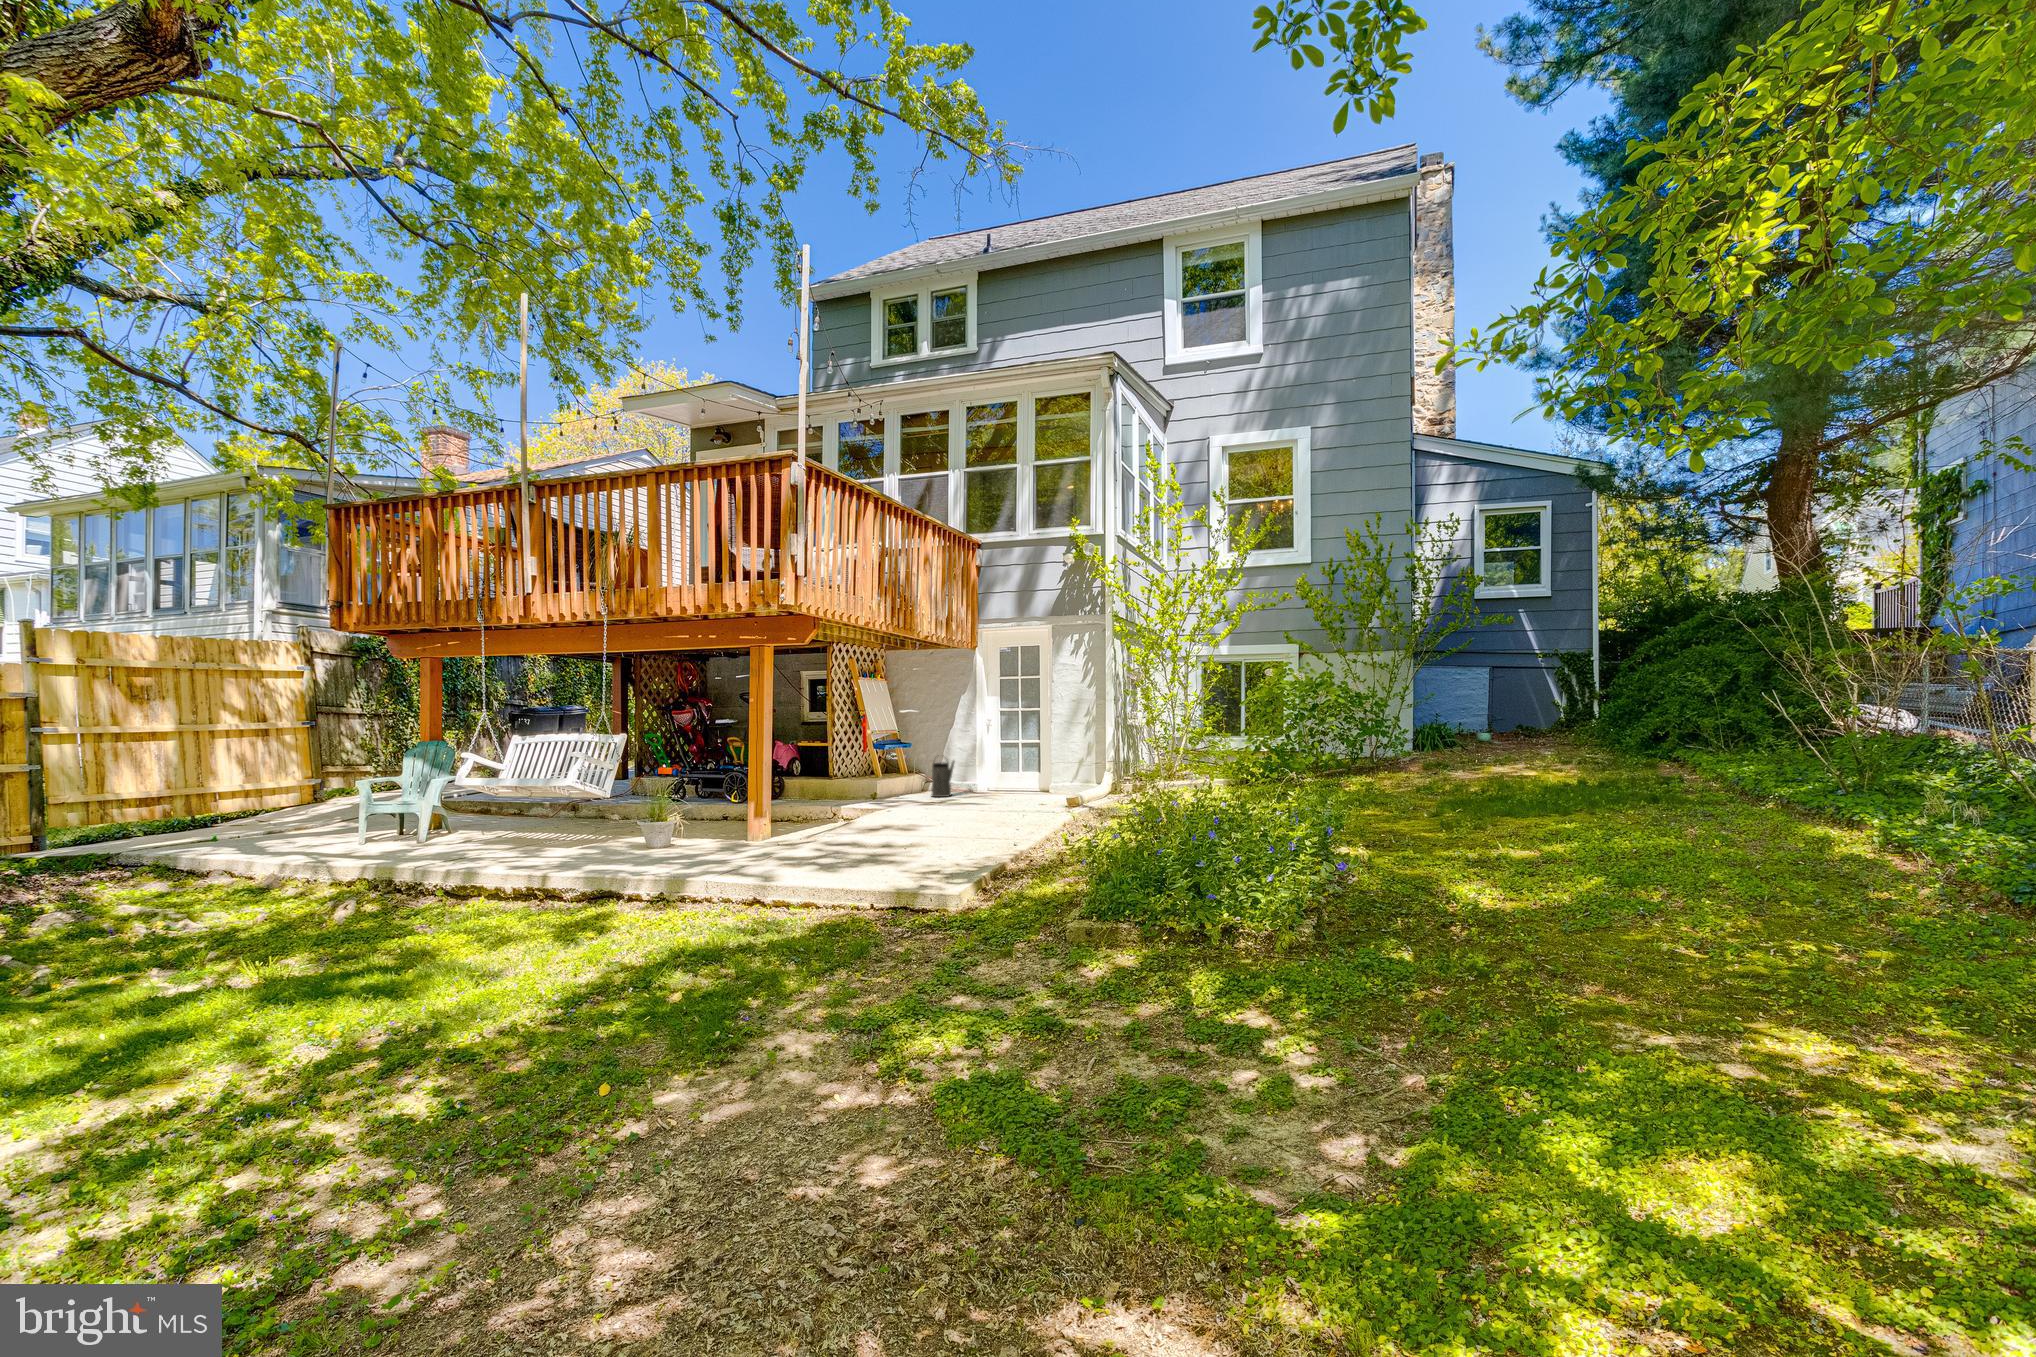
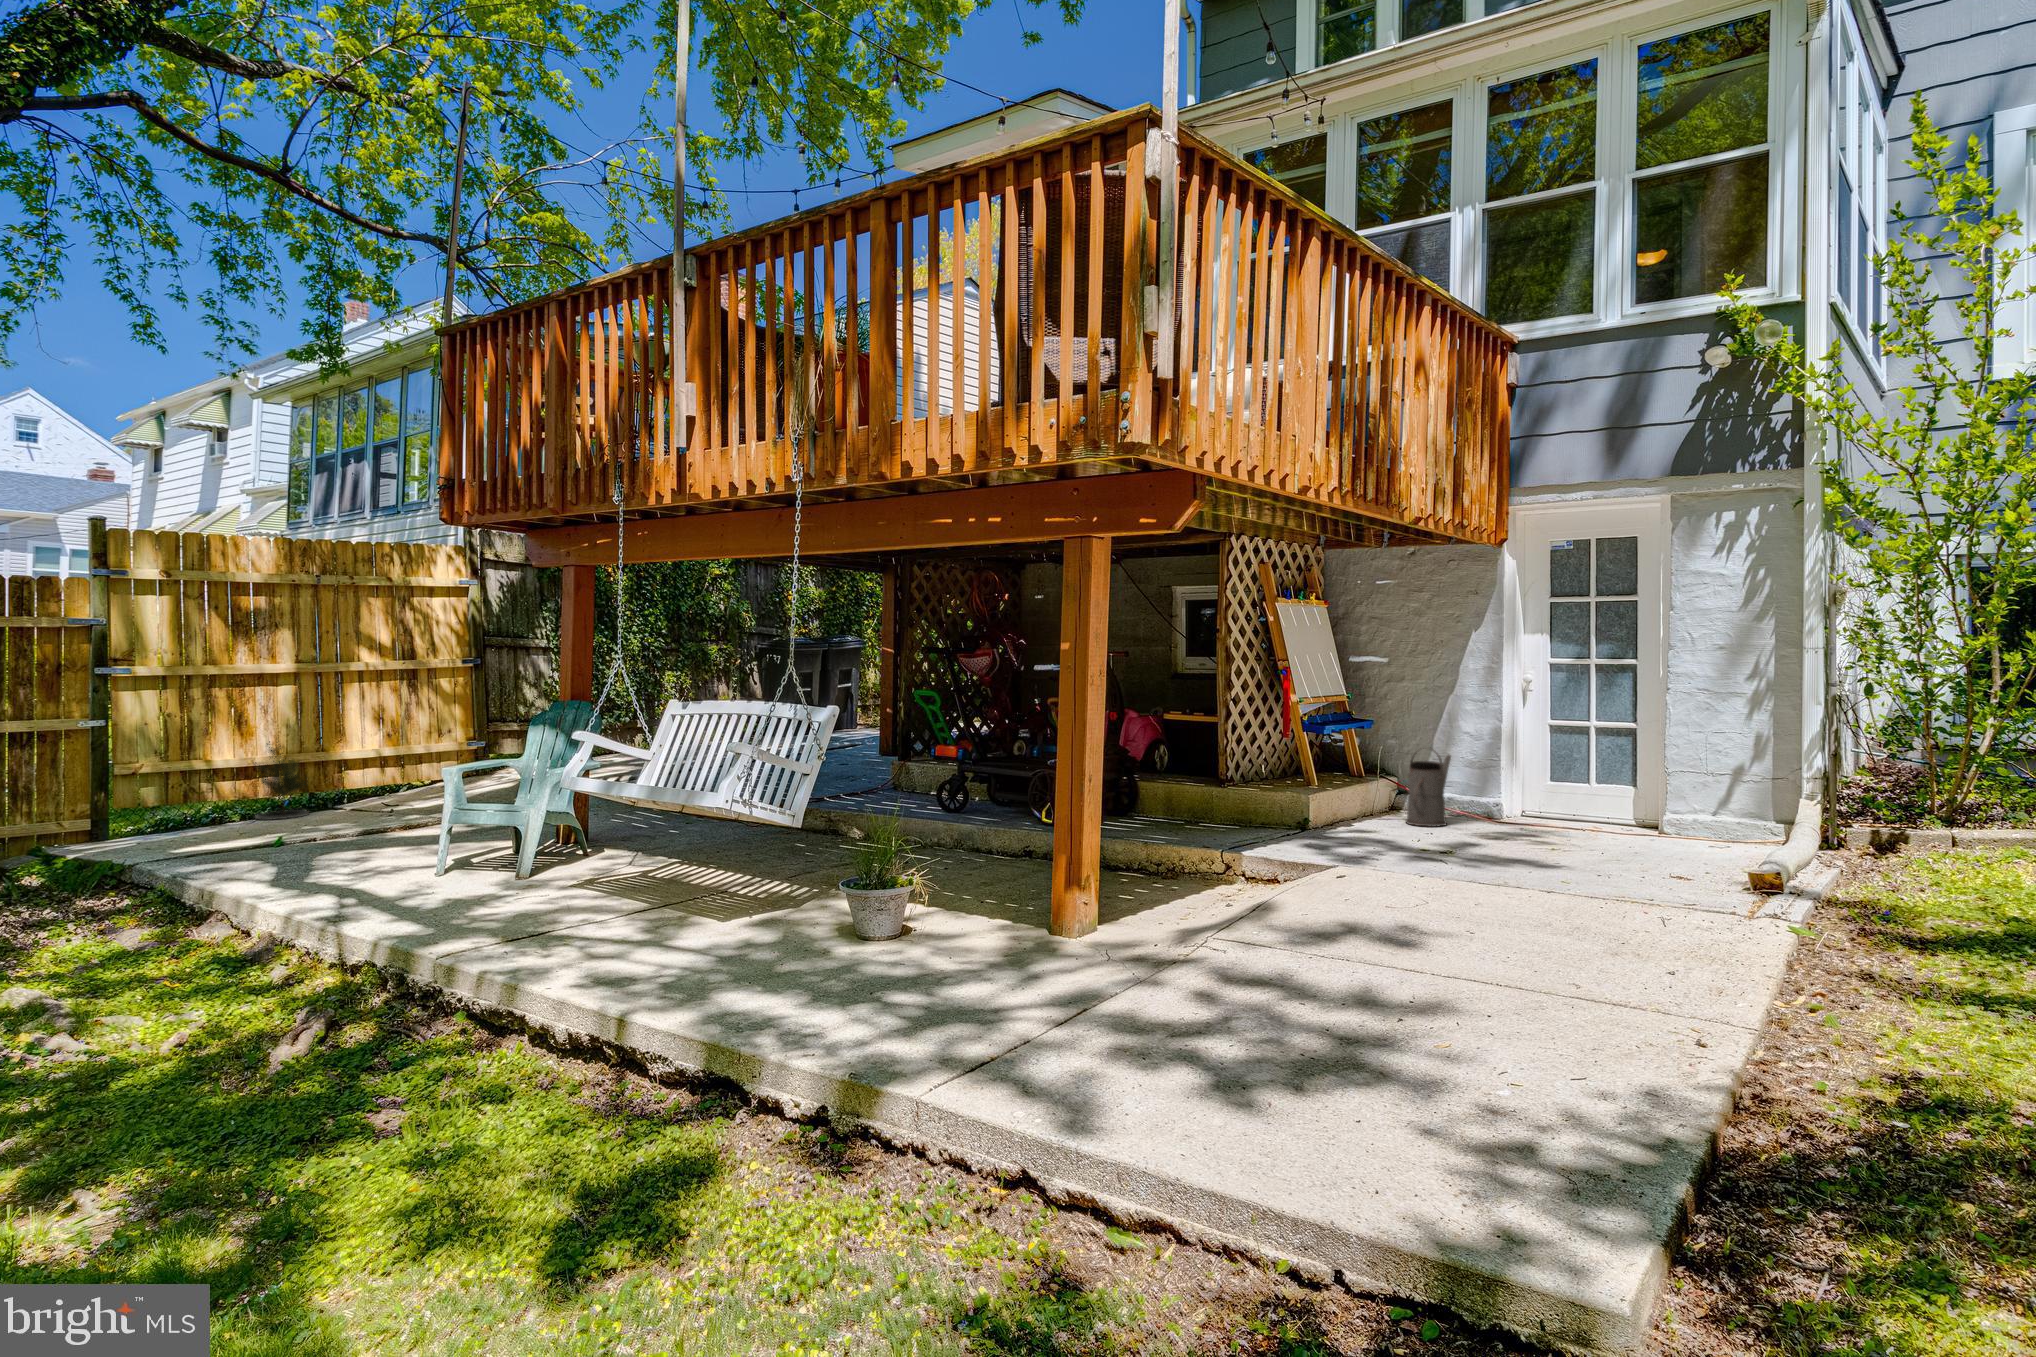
potted tree: none [82,778,137,843] -> present [254,741,308,820]

